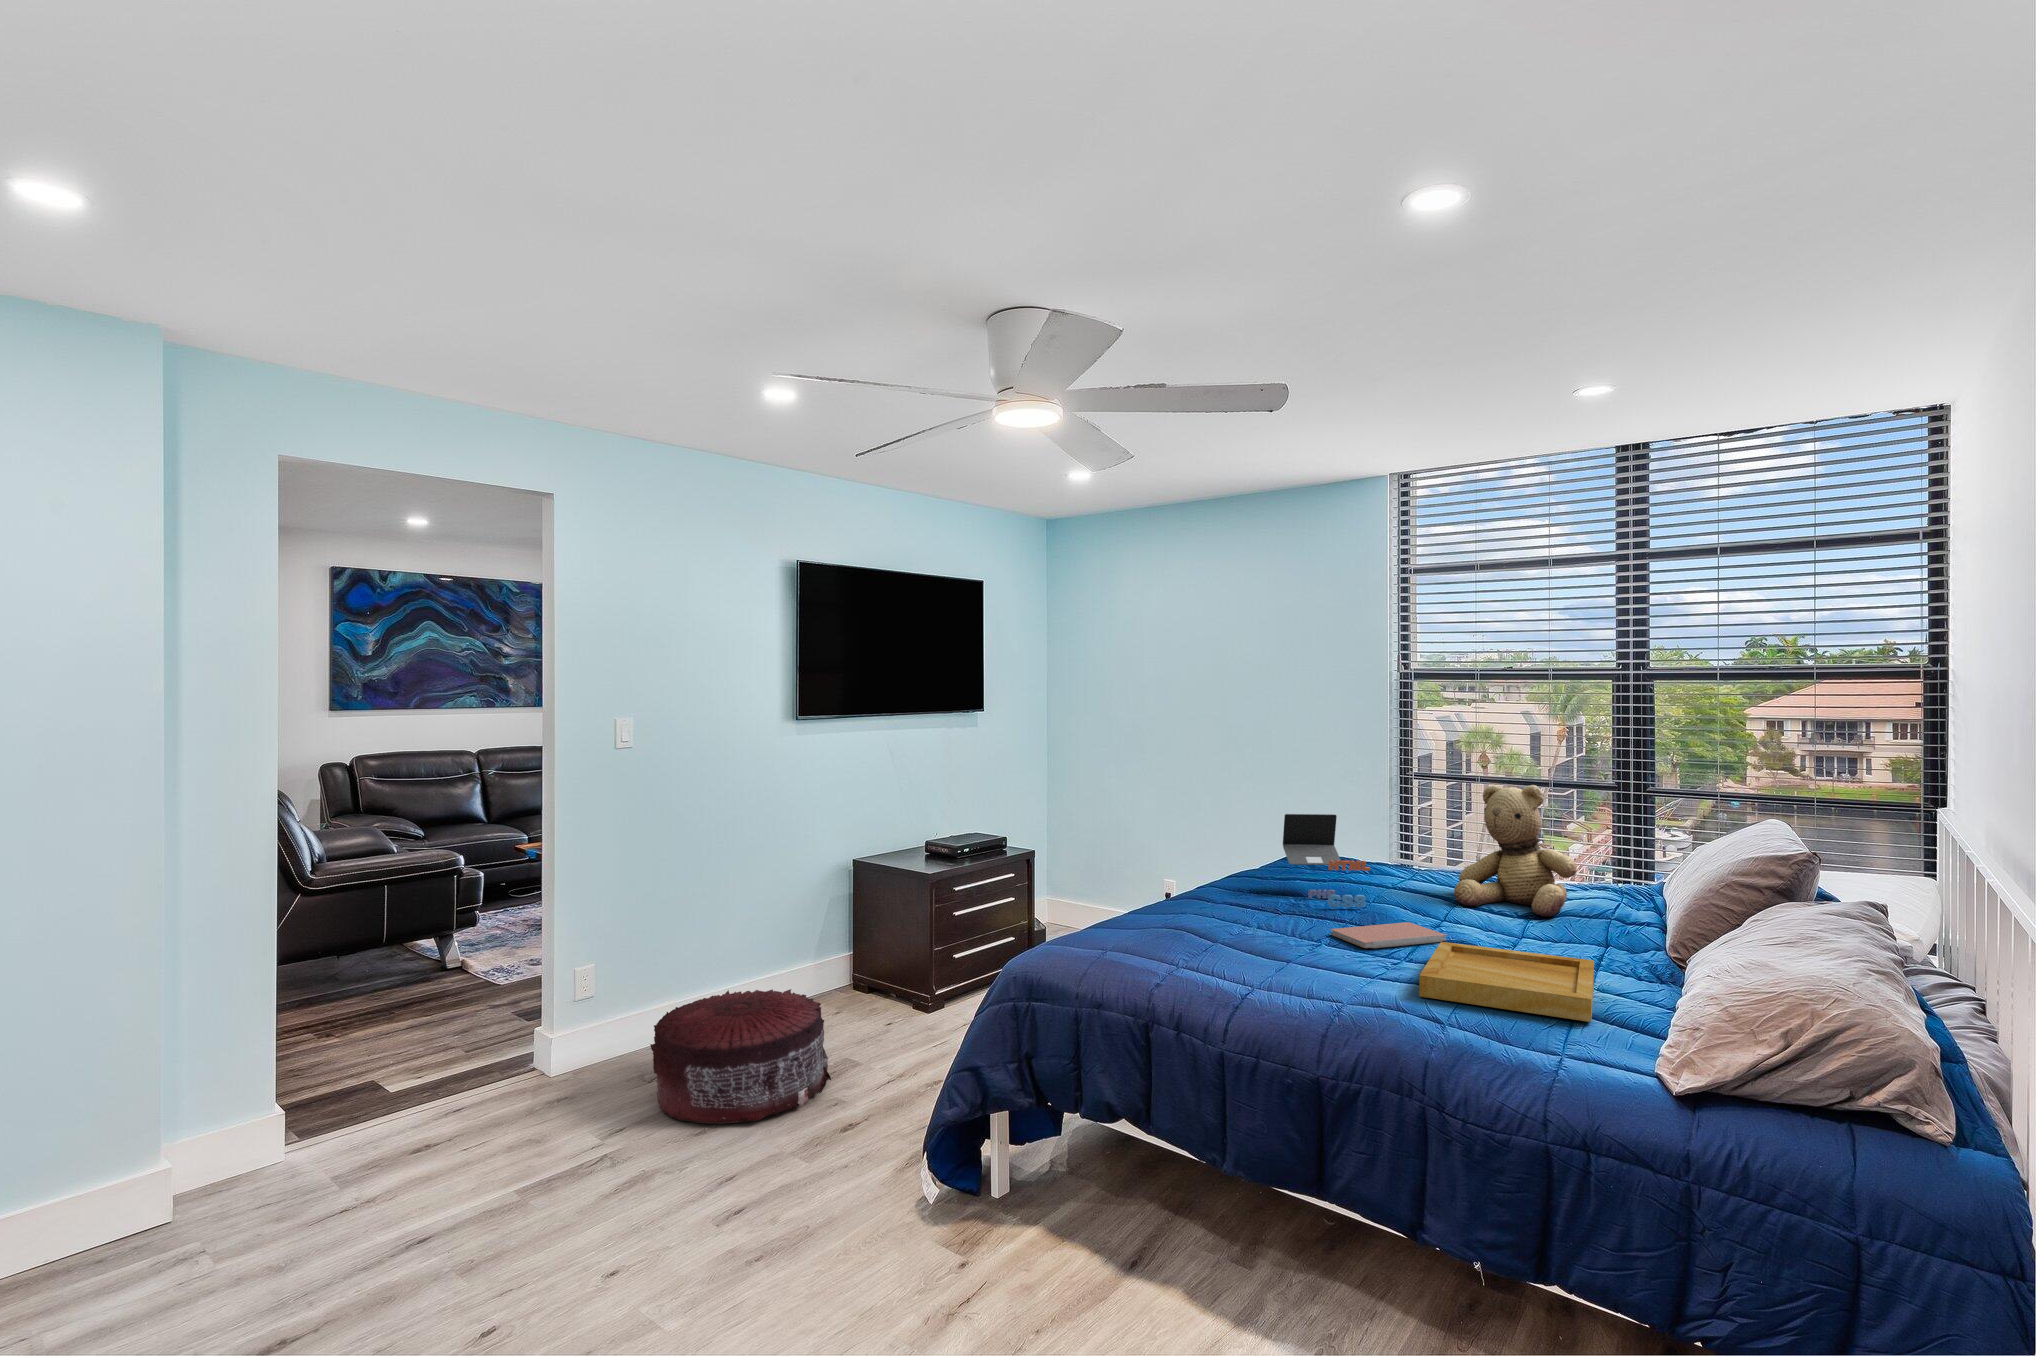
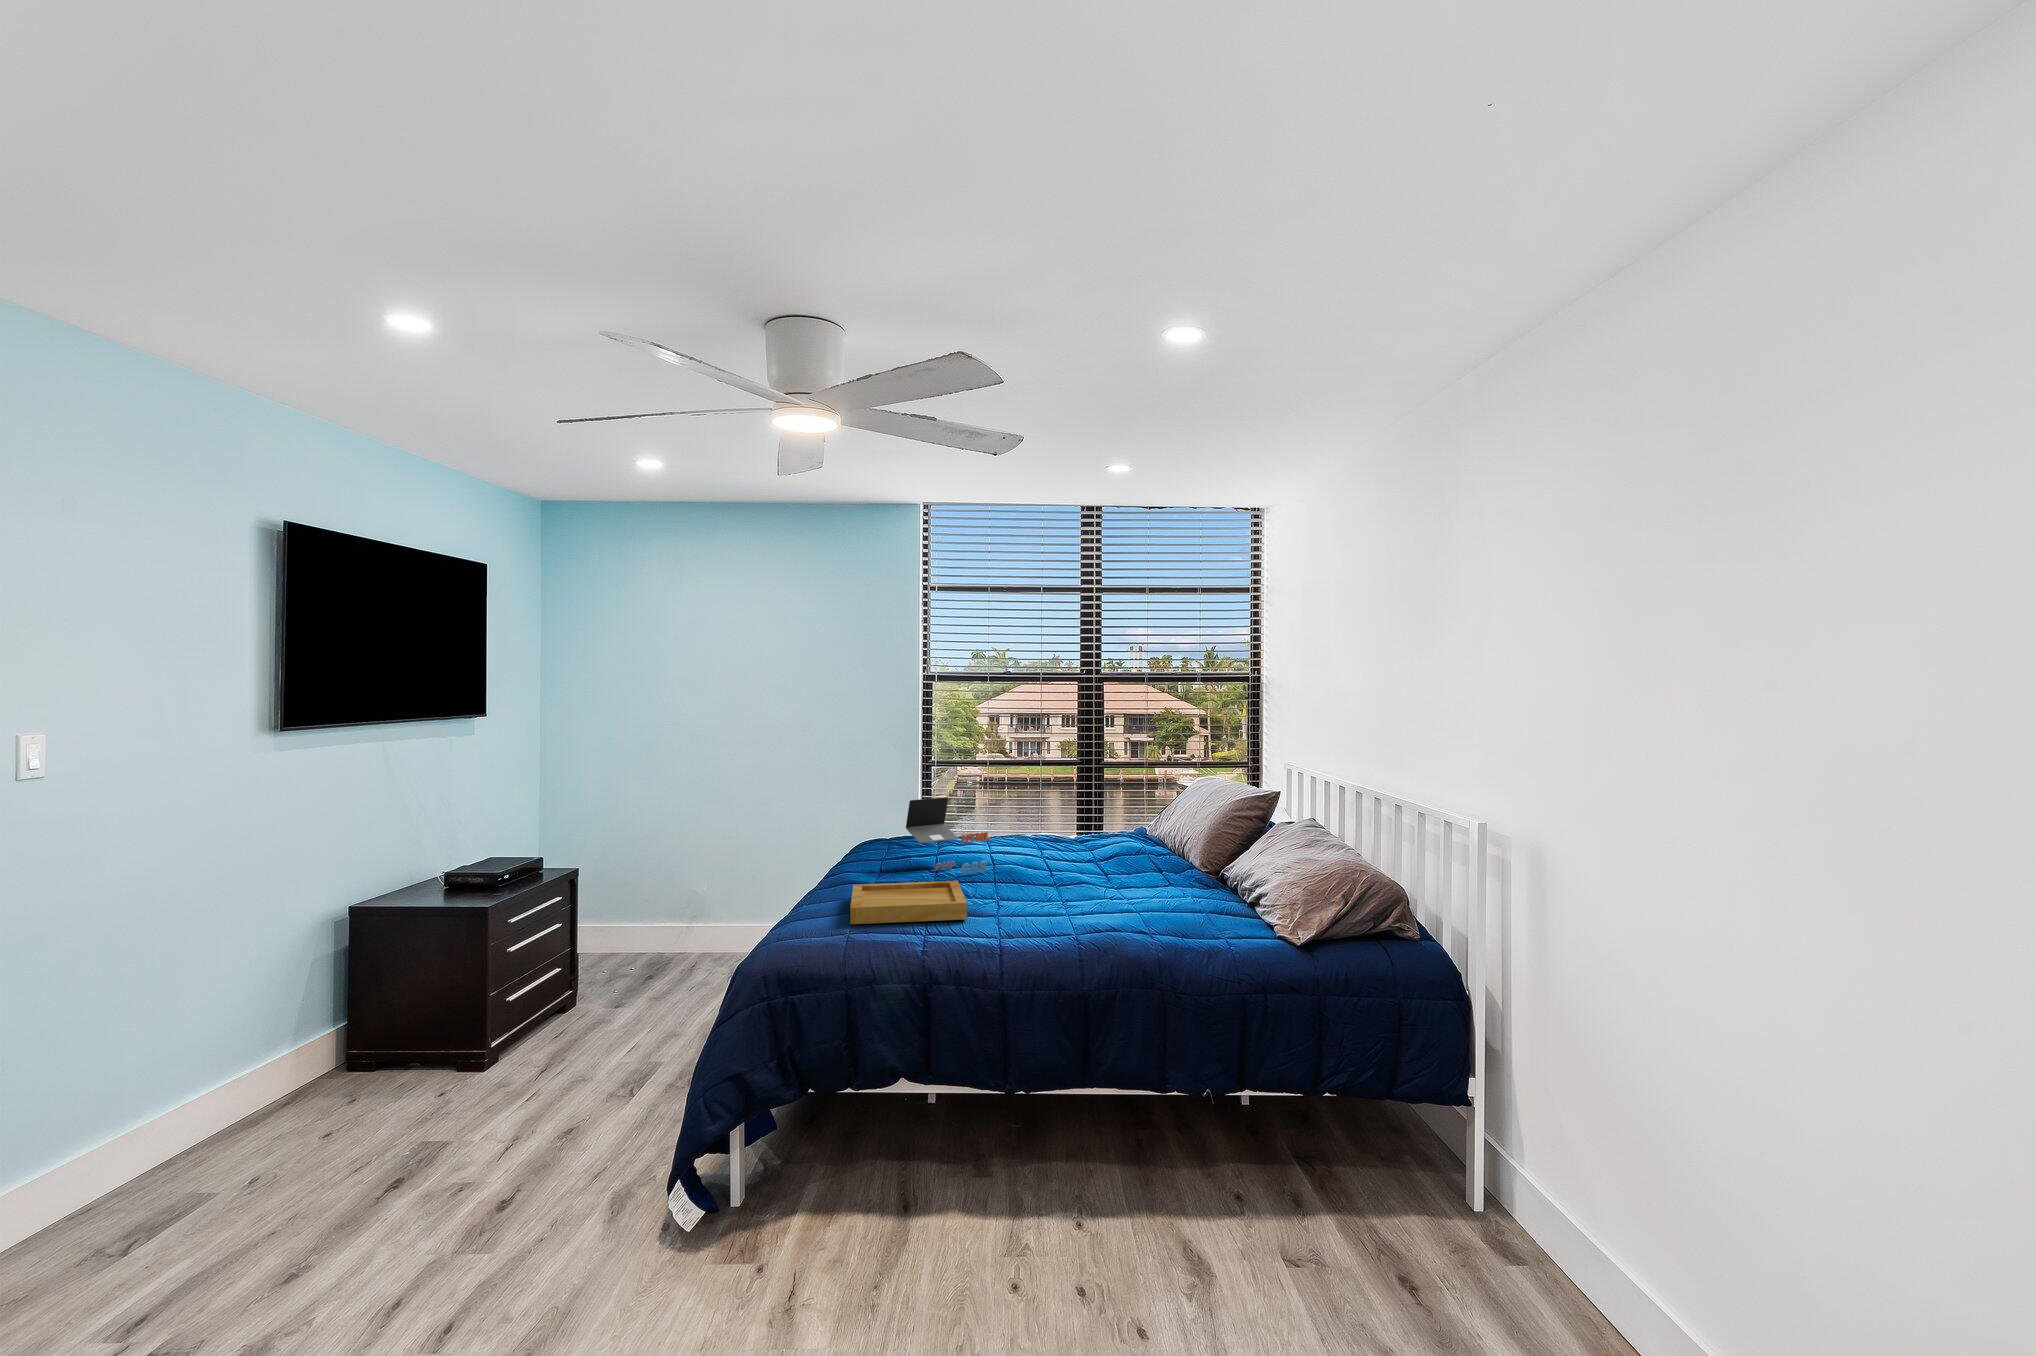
teddy bear: present [1454,785,1577,917] -> none [1031,762,1119,860]
notebook: present [1330,922,1447,948] -> none [990,876,1070,898]
tray: present [1419,942,1594,1022] -> present [850,881,967,924]
pouf: present [650,989,831,1124] -> none [179,1067,443,1263]

